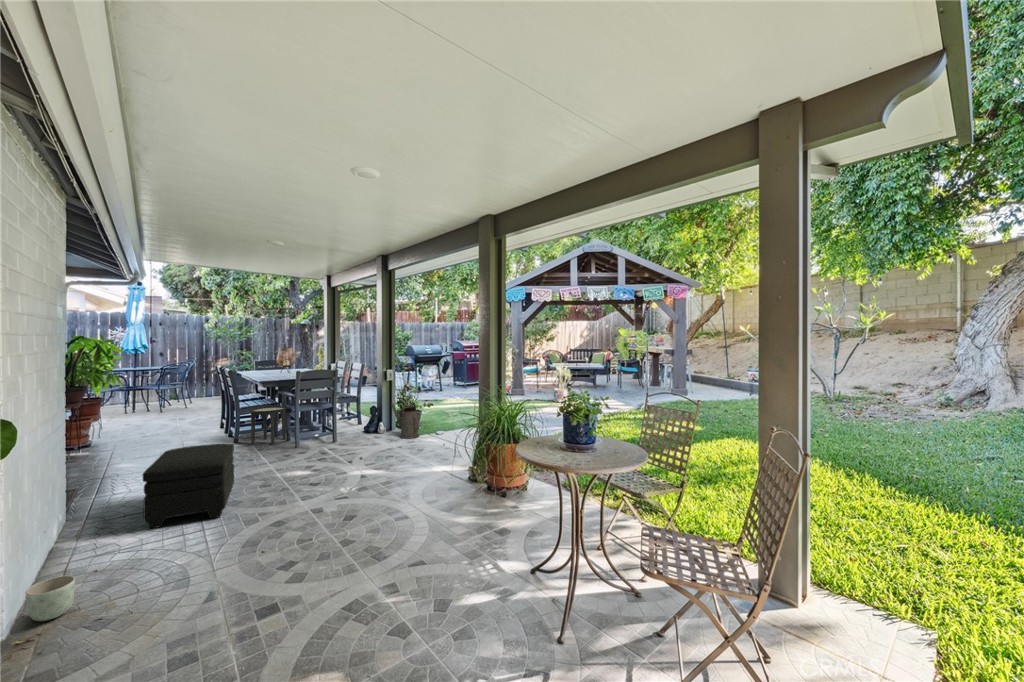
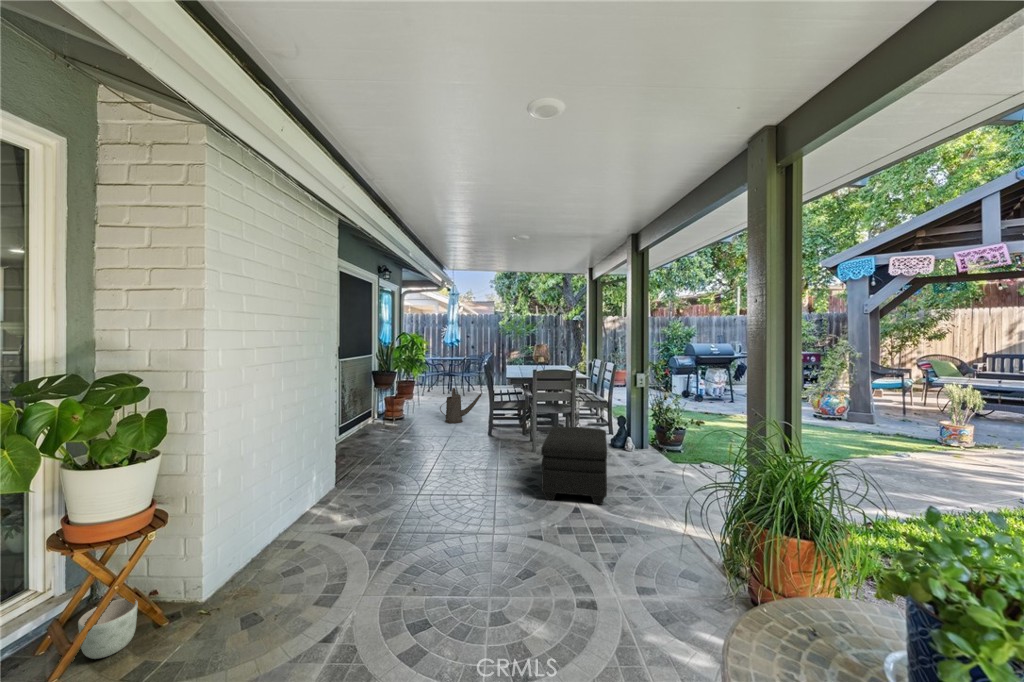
watering can: present [391,401,419,439] -> present [440,388,481,423]
side table: present [248,405,286,445] -> none [488,401,526,445]
ottoman: present [143,444,234,528] -> present [541,427,607,504]

